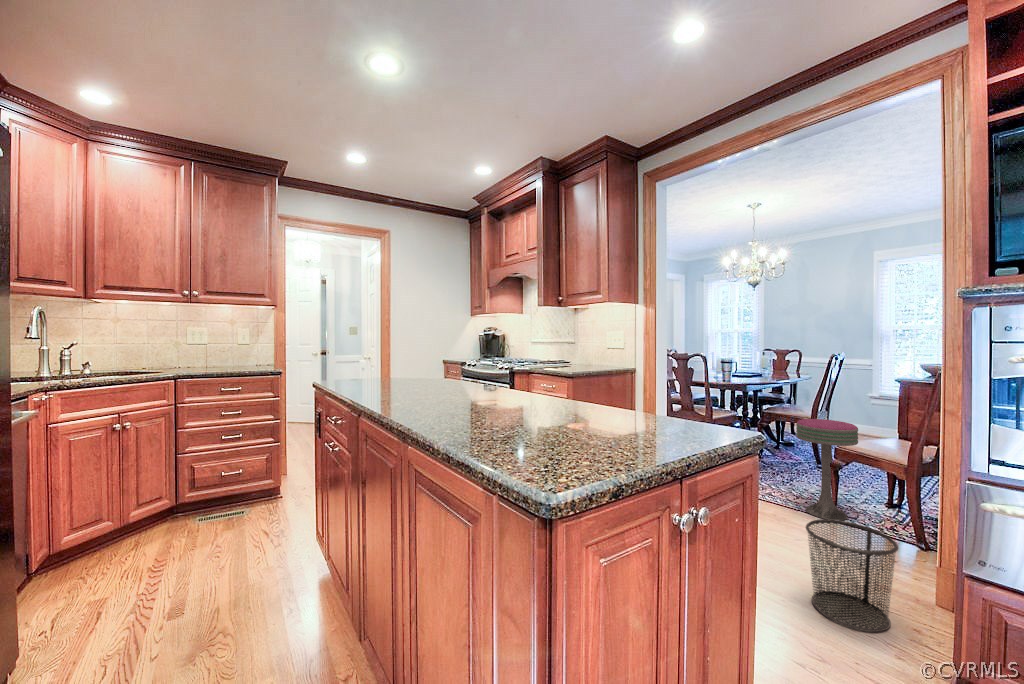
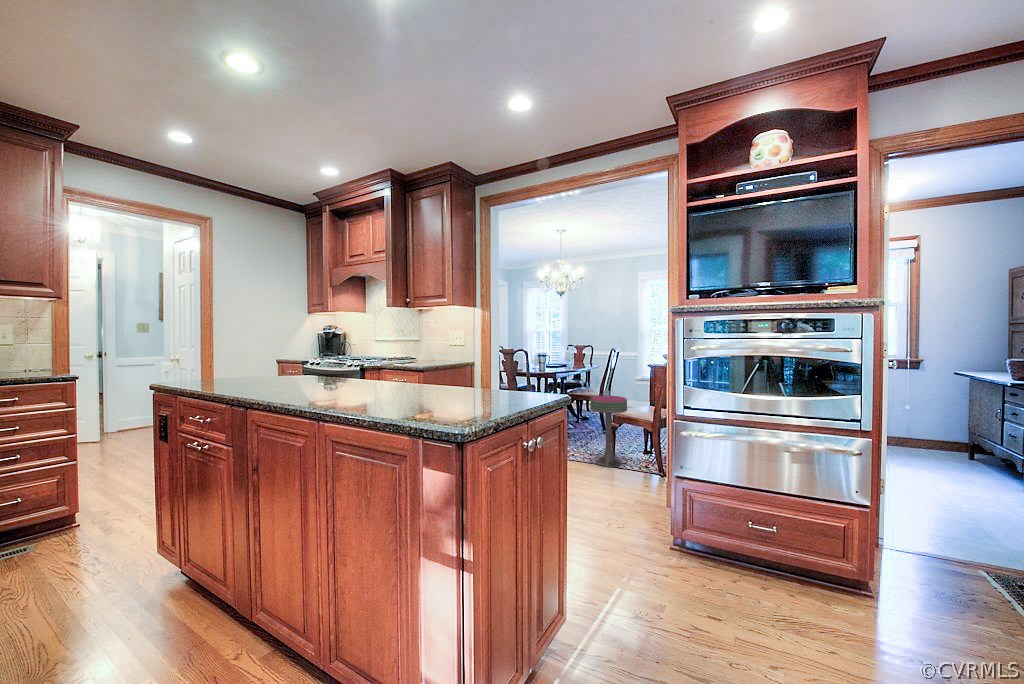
waste bin: present [806,519,898,632] -> none [596,461,646,528]

